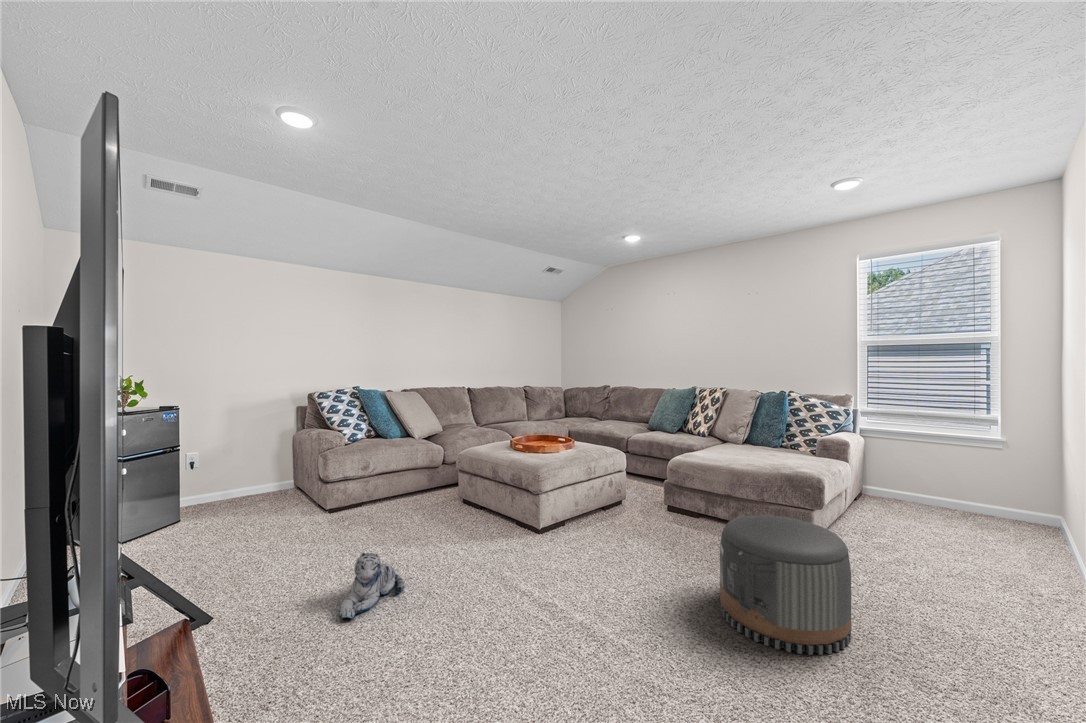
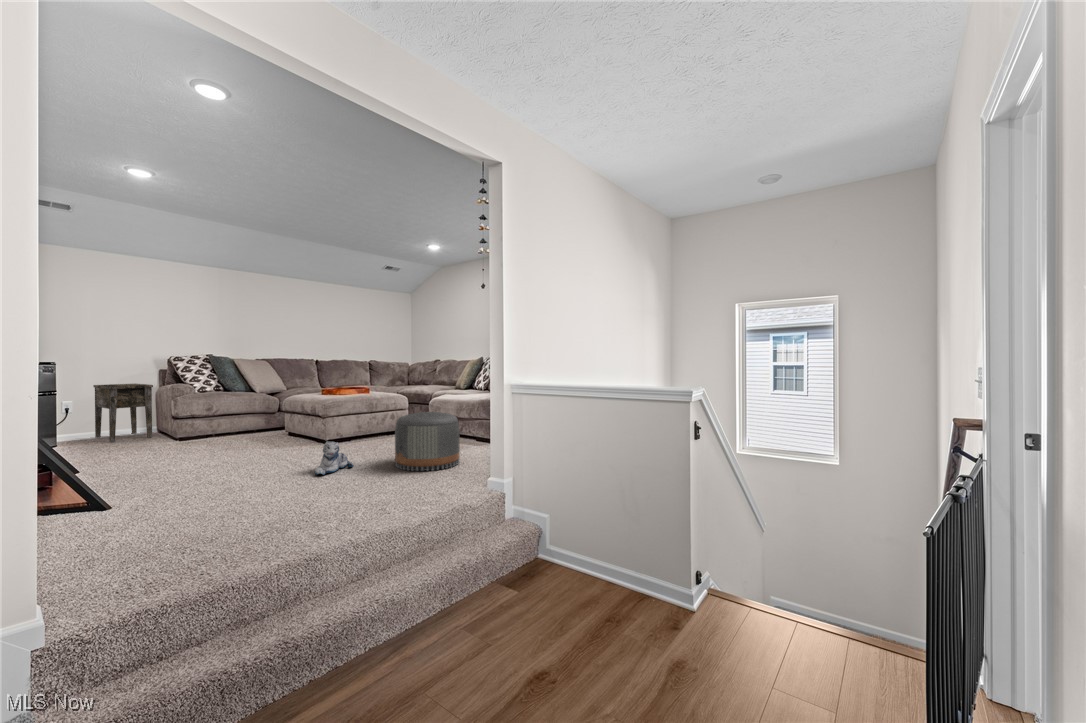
side table: none [223,427,294,514] -> present [93,383,153,442]
plush toy: present [340,553,404,618] -> present [315,441,353,475]

